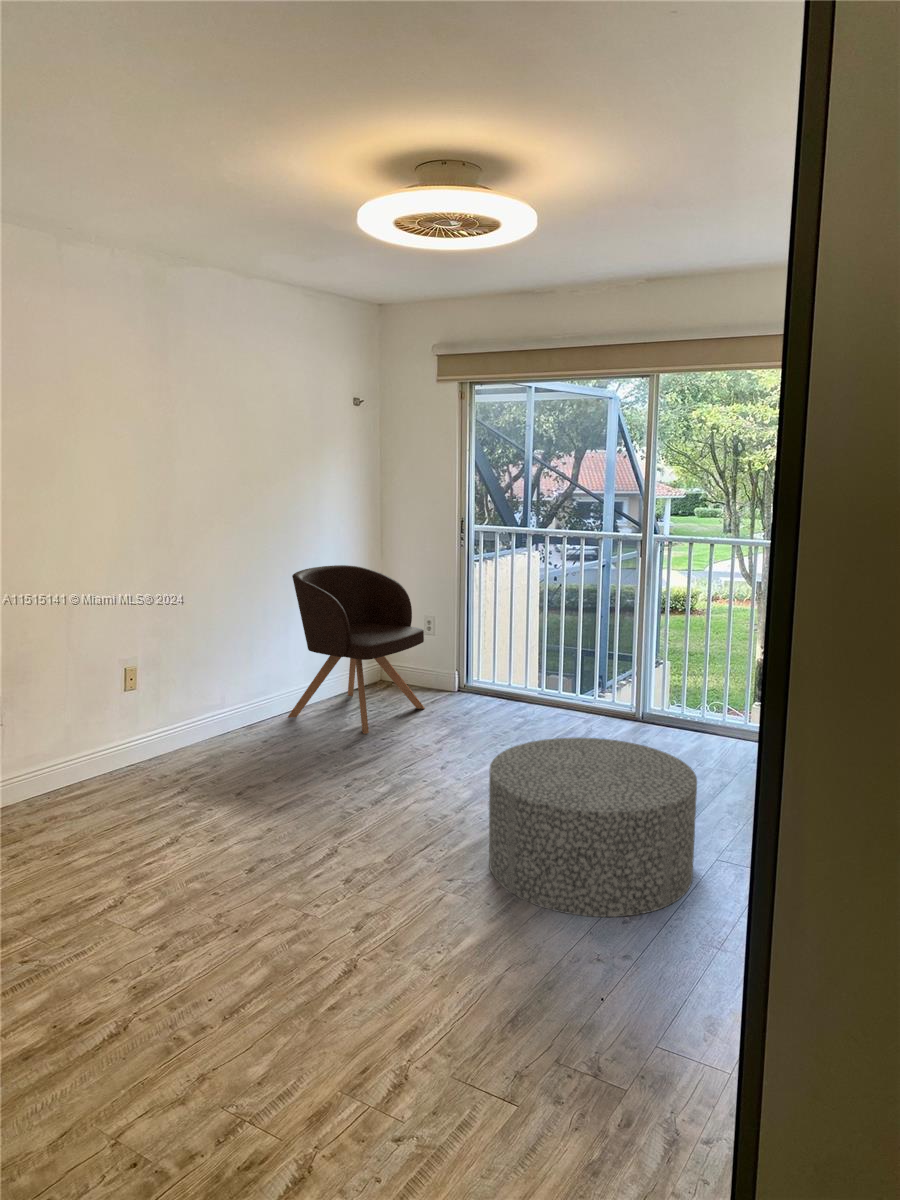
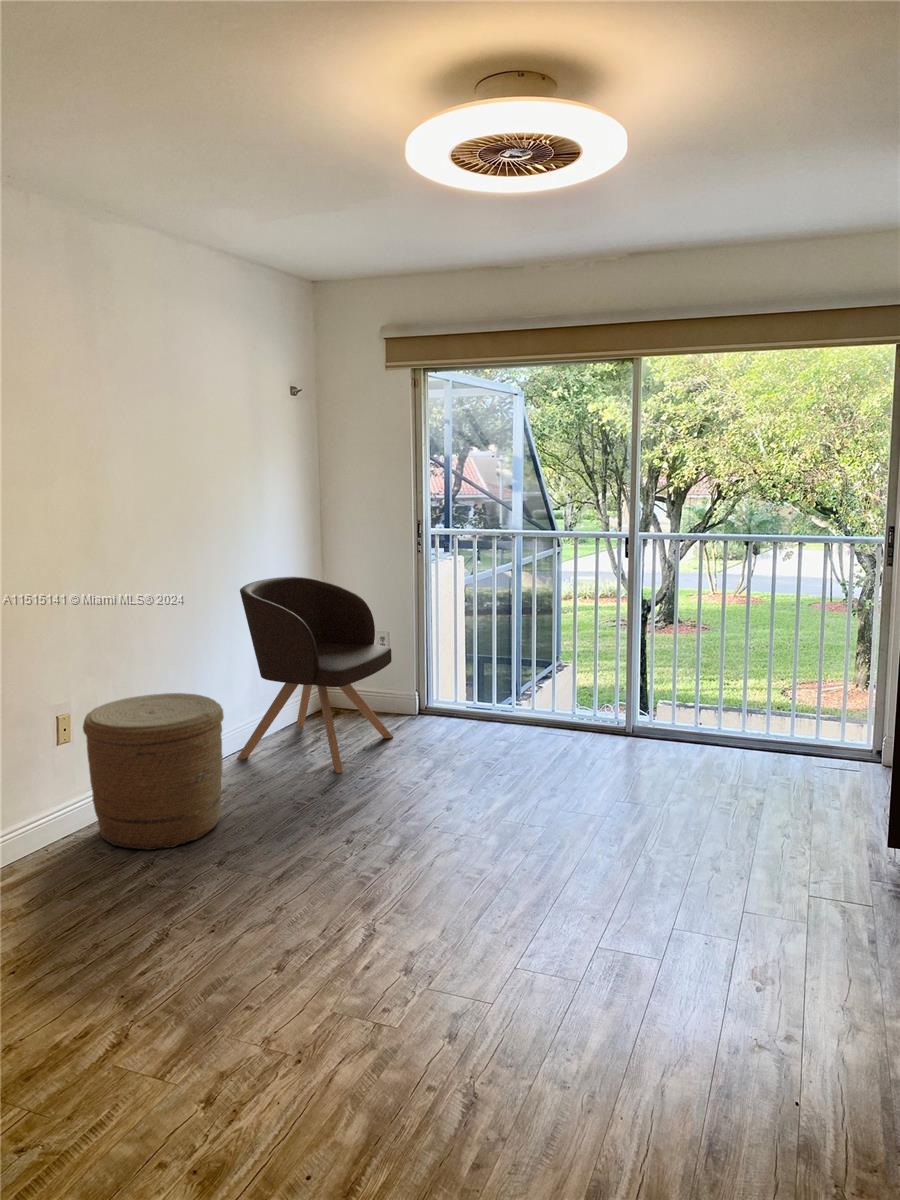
woven basket: none [144,656,257,780] -> present [83,693,224,850]
ottoman: present [489,738,697,917] -> none [559,768,807,987]

